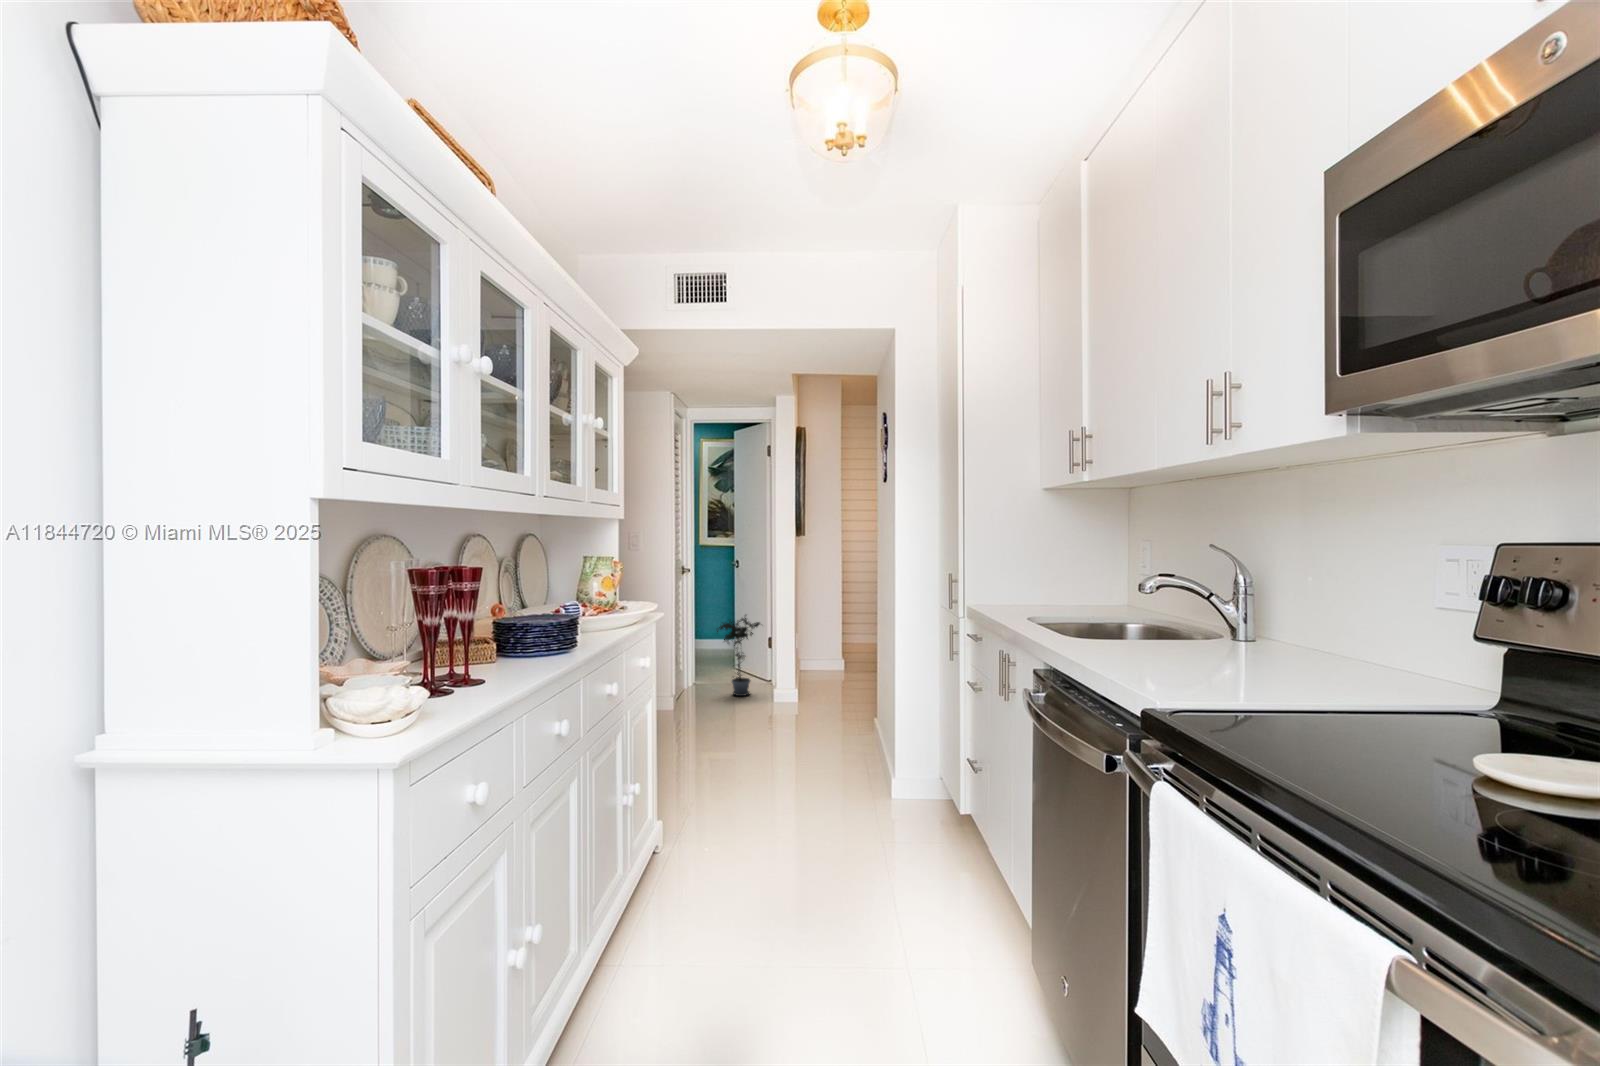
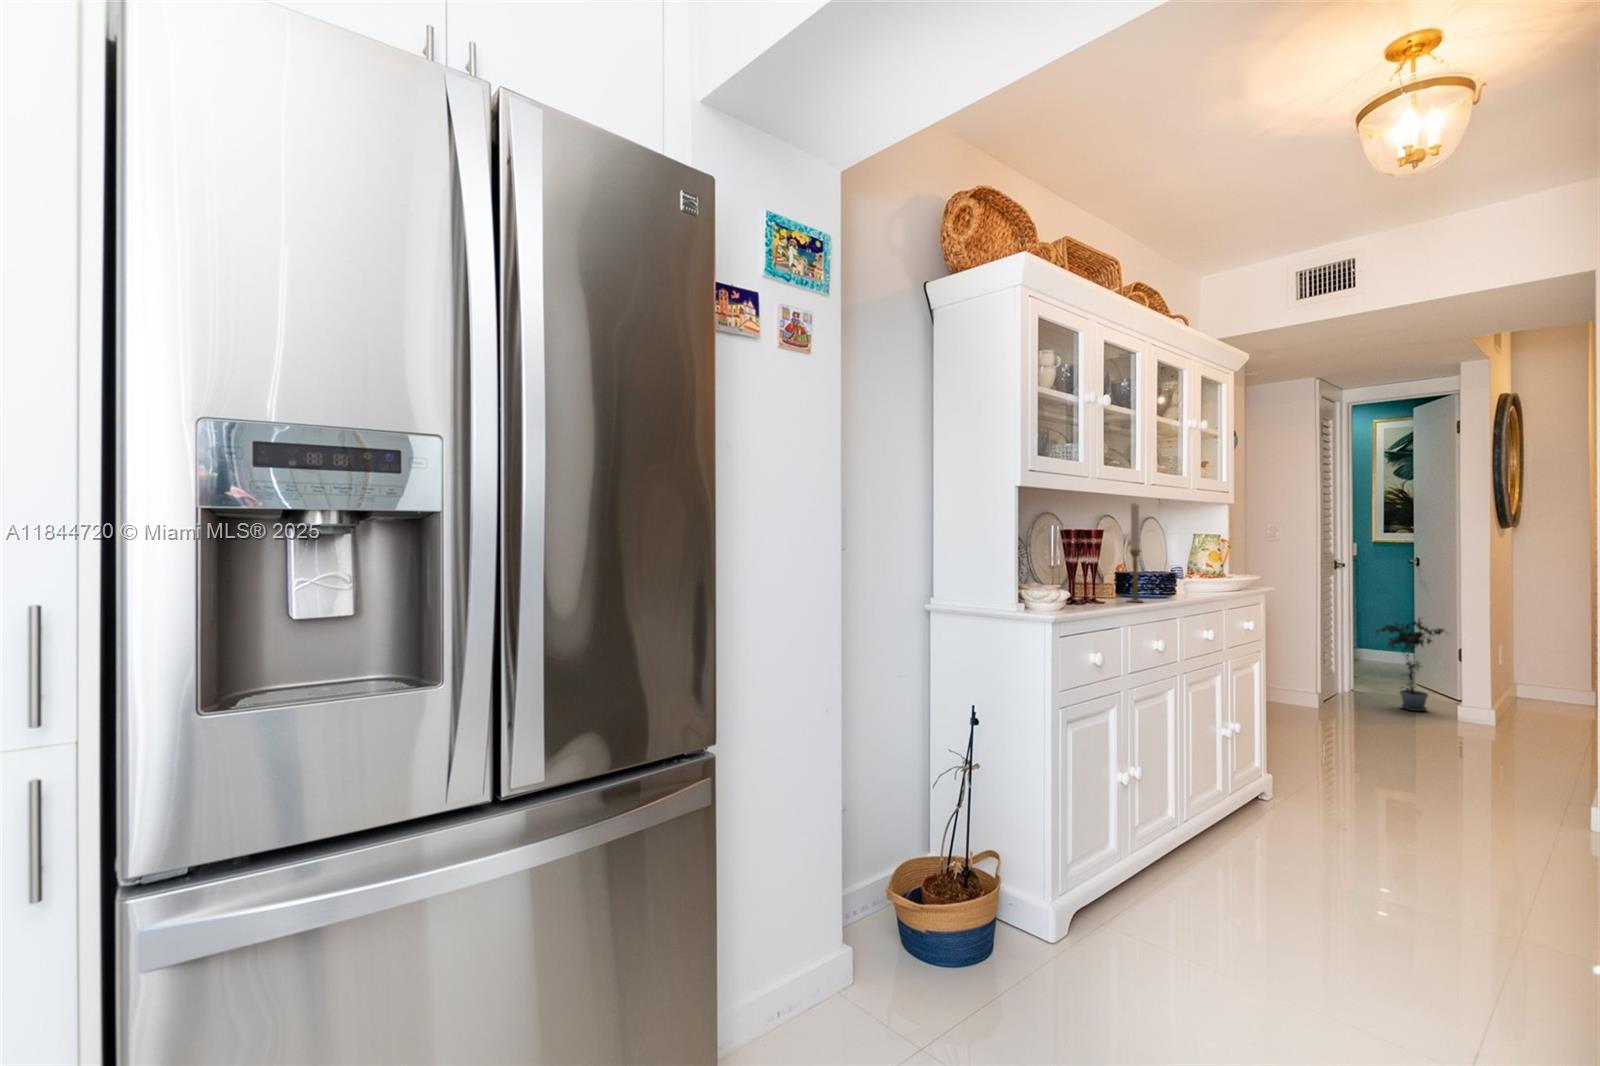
candlestick: none [511,522,537,668] -> present [1128,503,1142,602]

